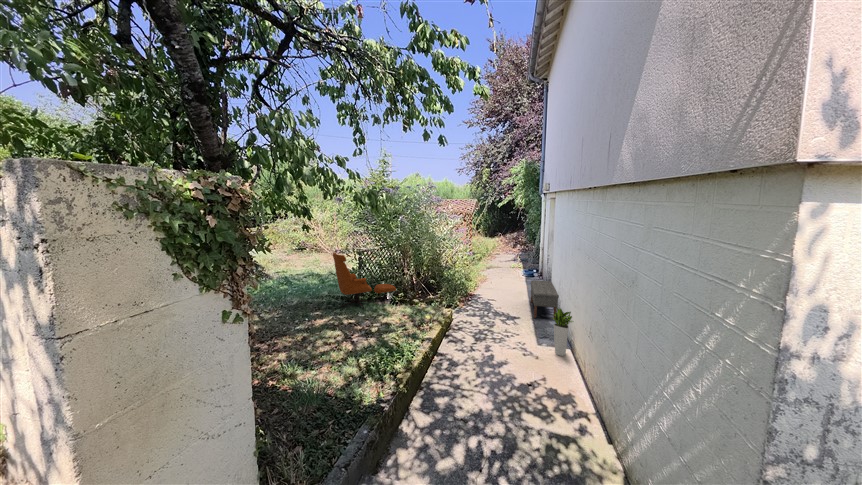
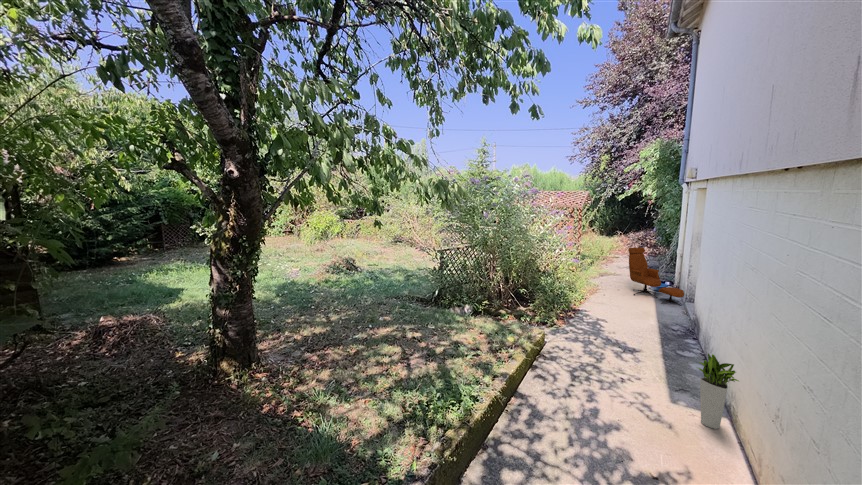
lounge chair: present [333,253,396,308] -> present [628,248,684,305]
bench: present [531,281,559,319] -> none [660,300,708,362]

